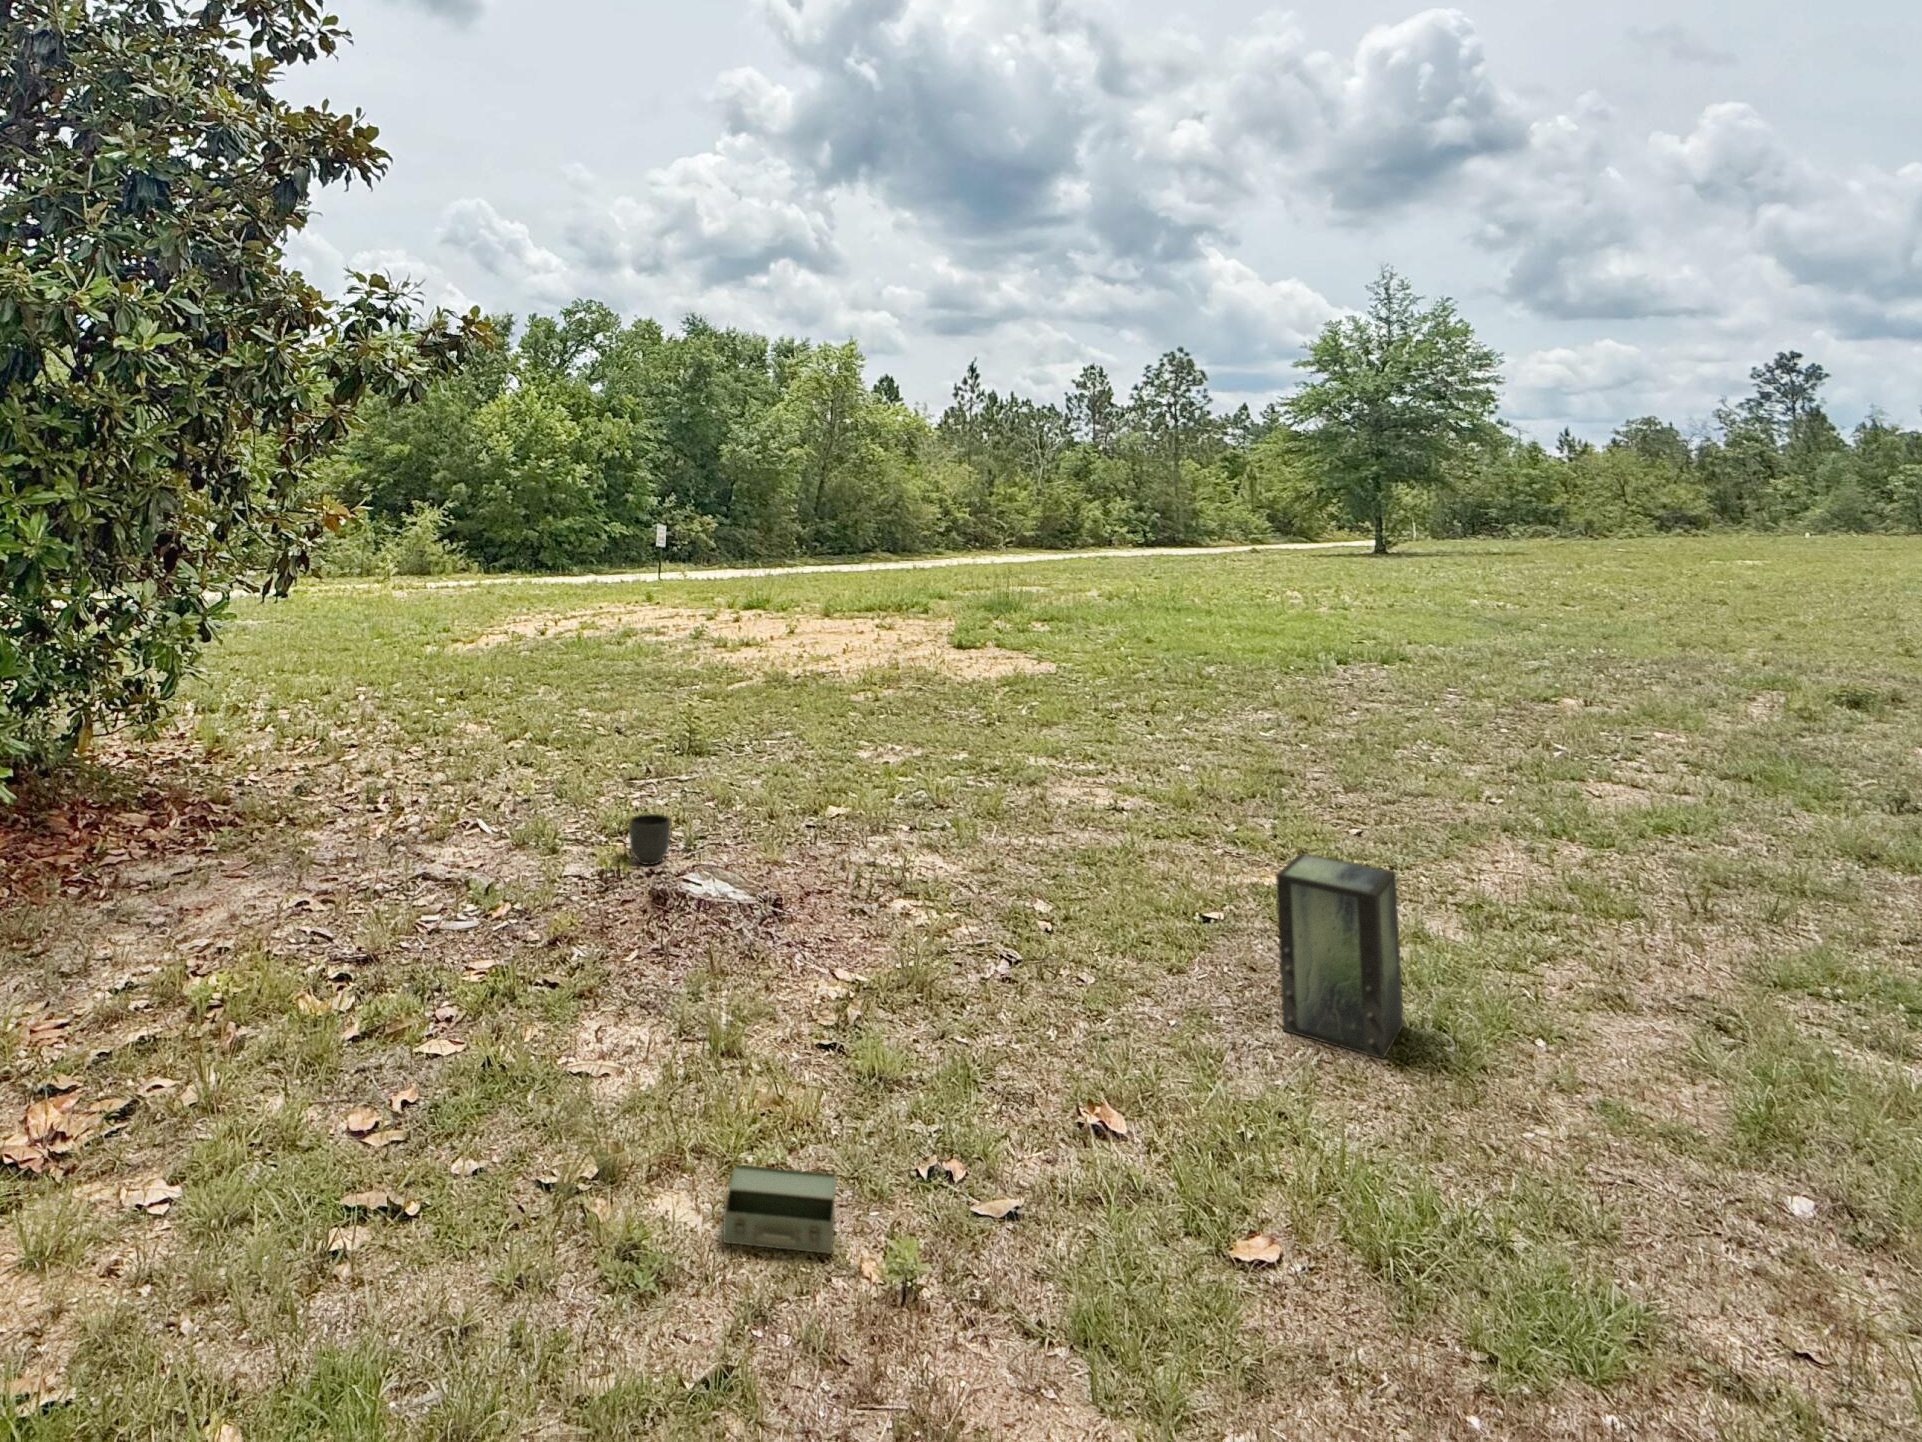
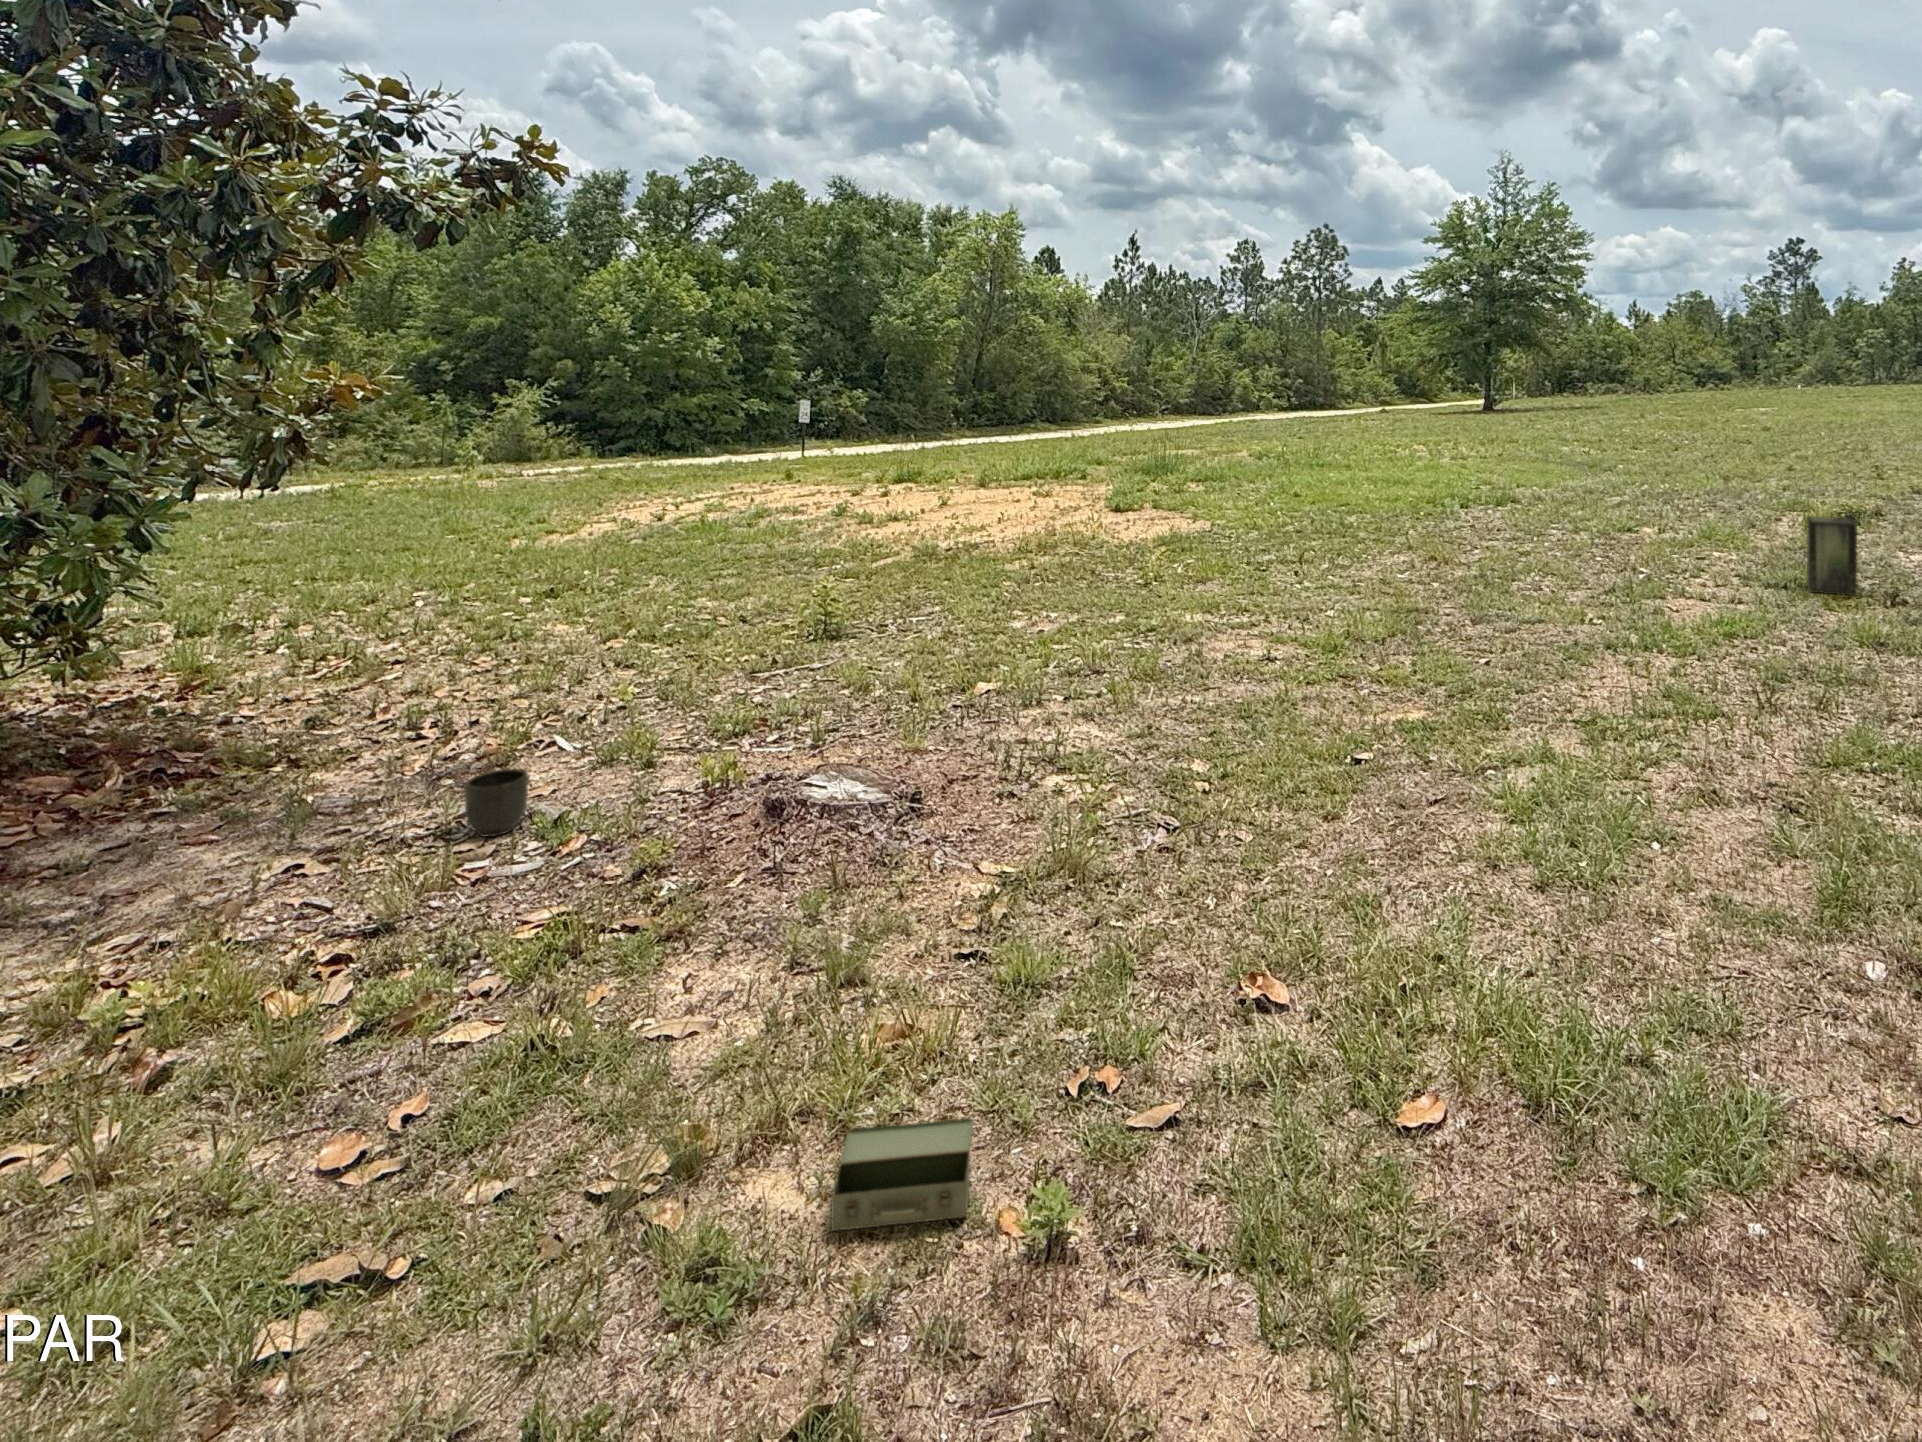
planter: present [629,814,671,865] -> present [464,769,529,837]
storage box: present [1276,853,1404,1059] -> present [1807,516,1857,596]

